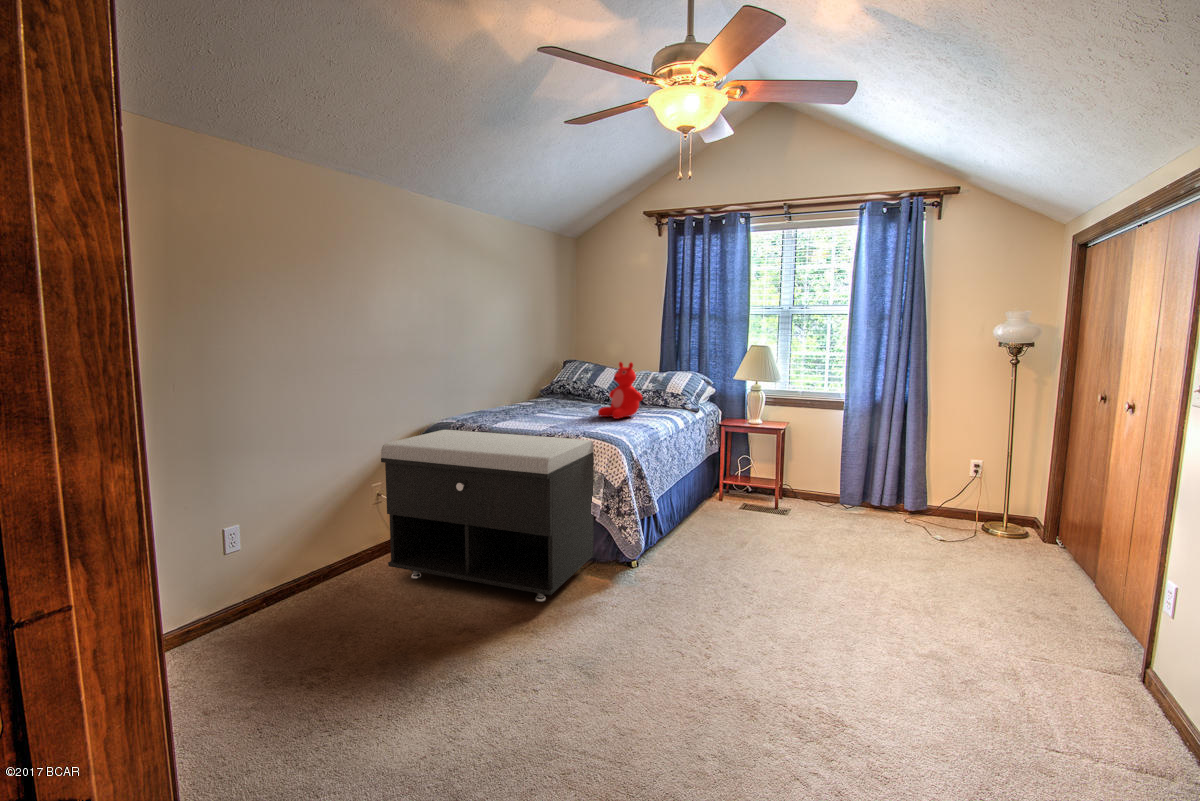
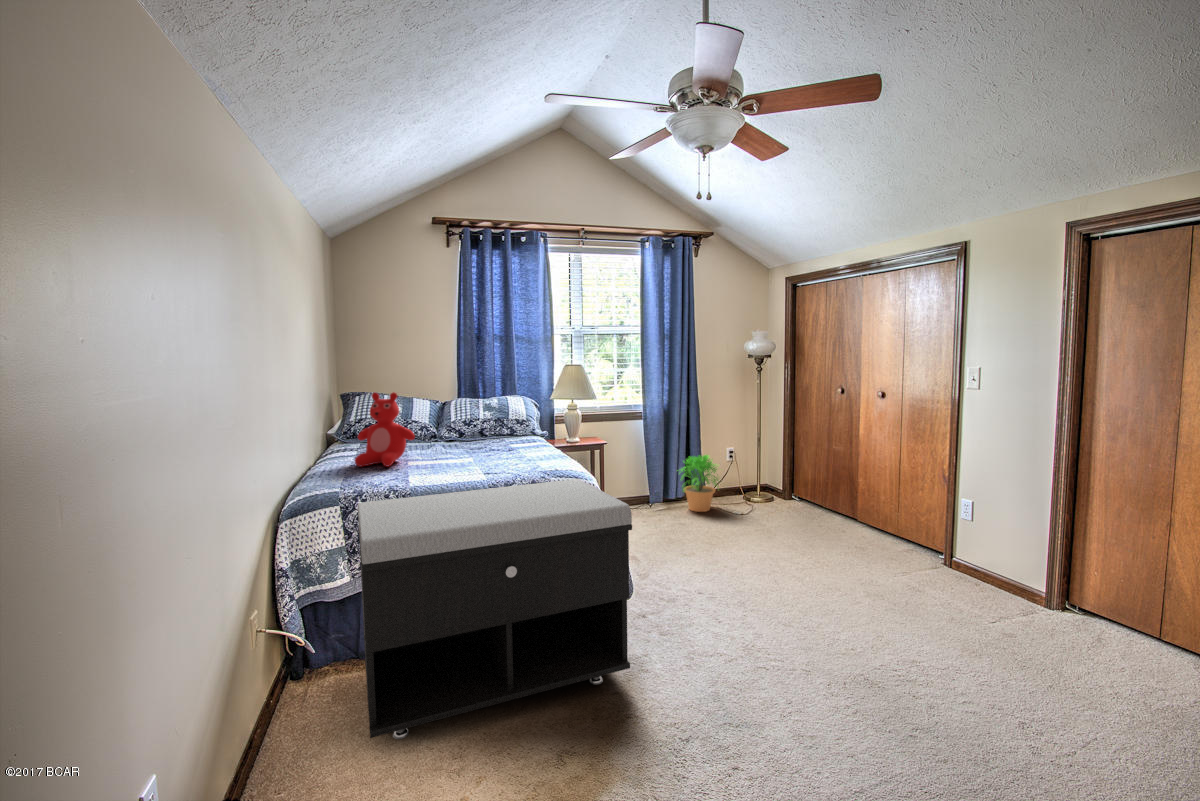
teddy bear: present [598,362,642,419] -> present [355,393,415,467]
potted plant: none [869,457,930,530] -> present [681,455,718,512]

